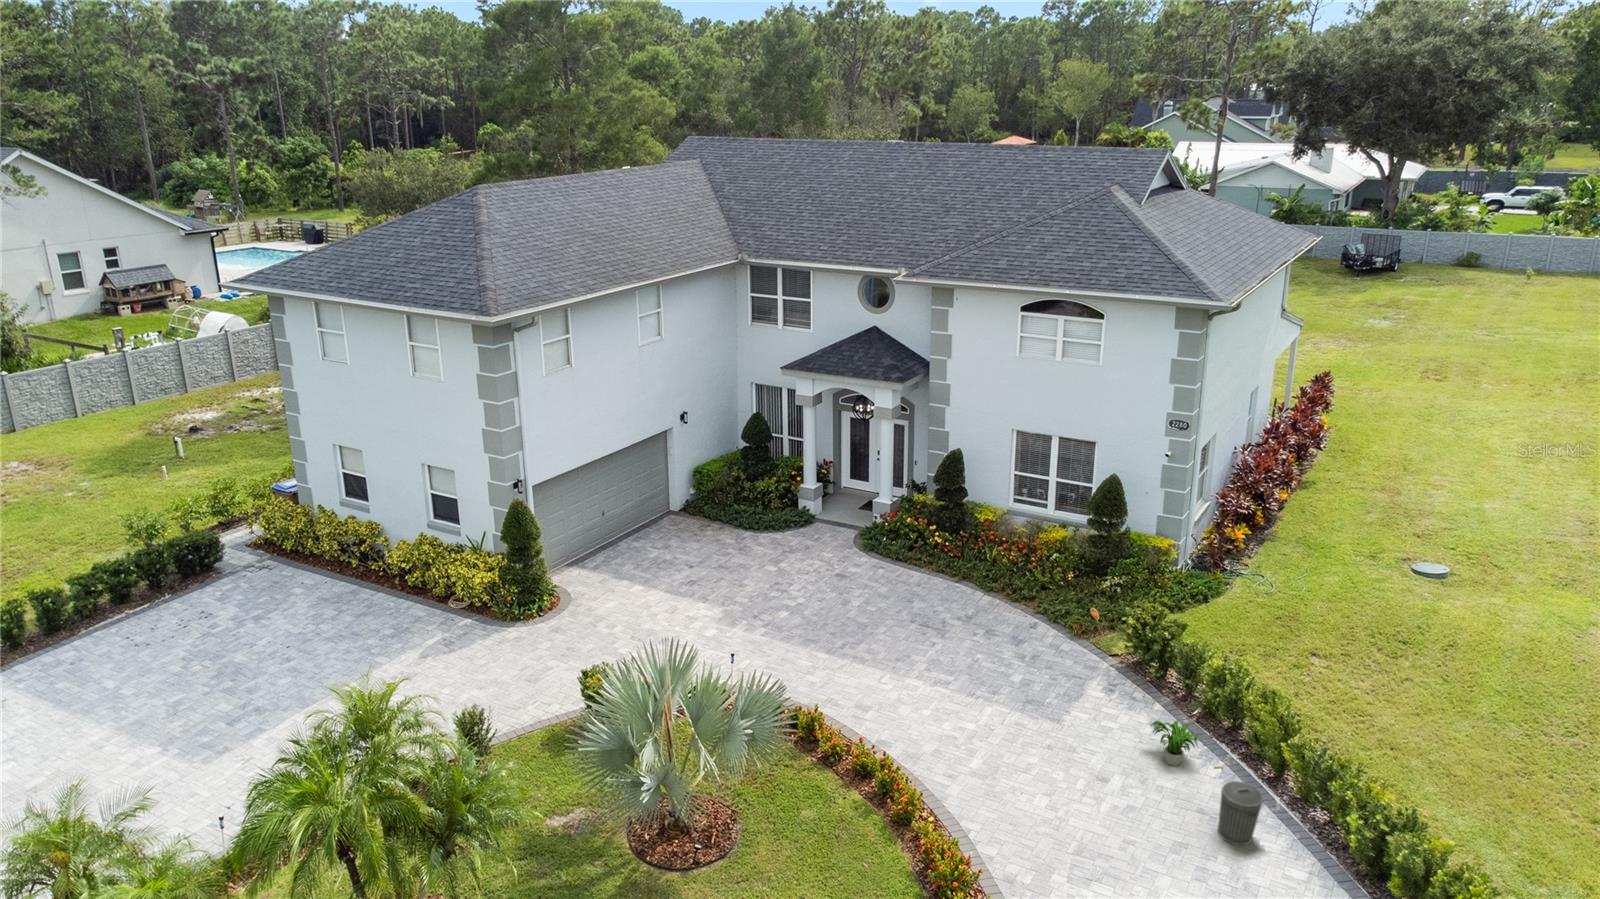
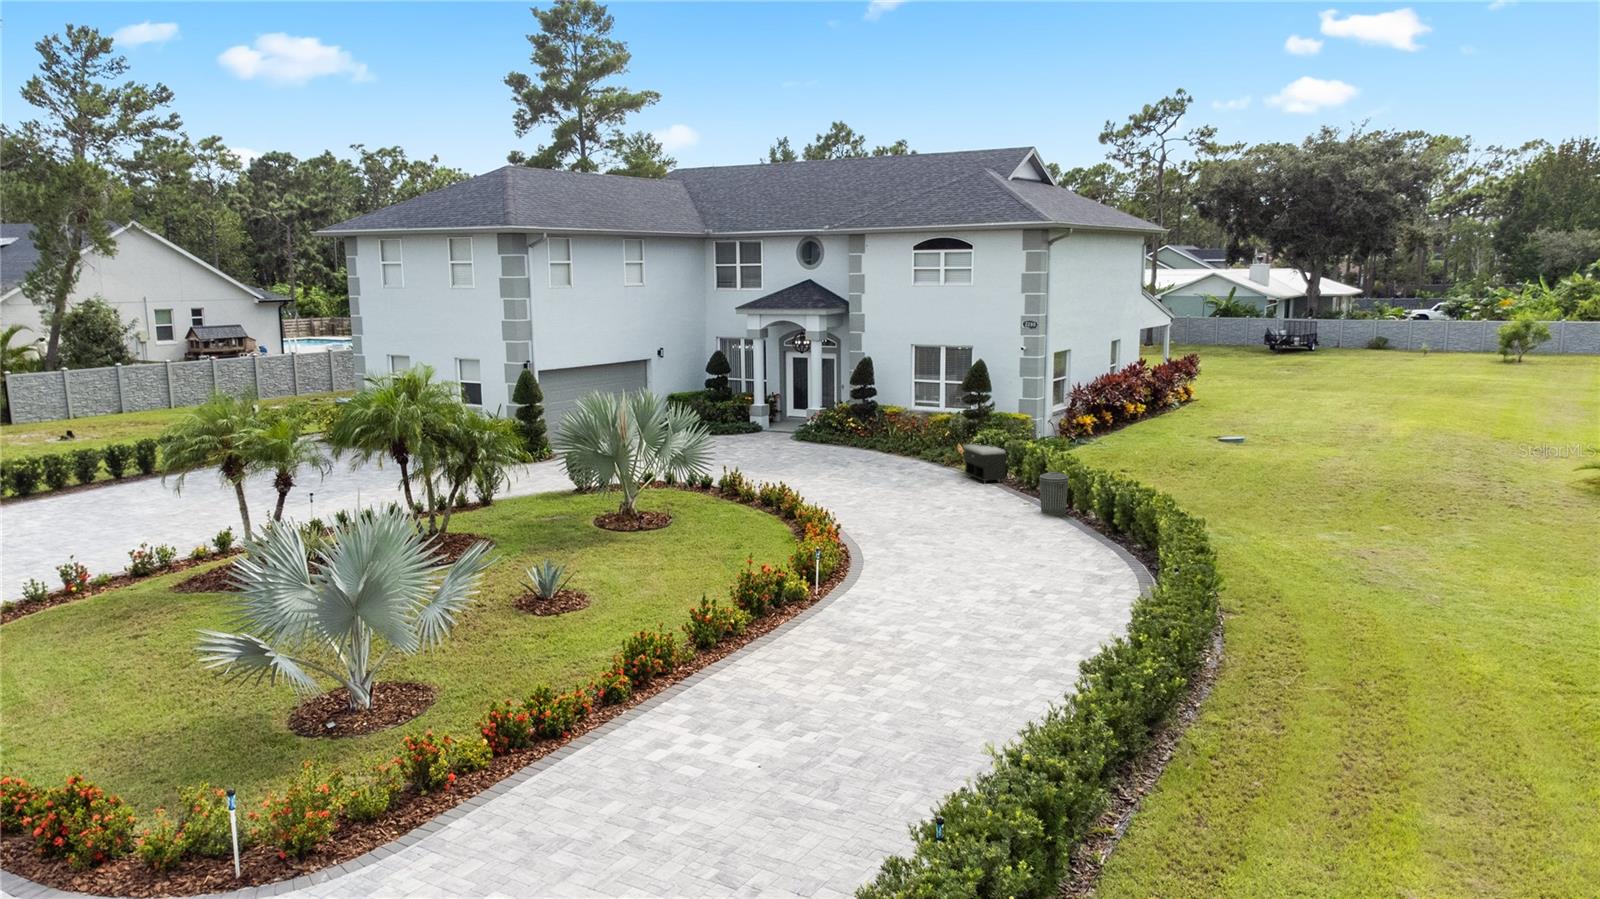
storage bench: none [1091,649,1154,717] -> present [964,444,1006,482]
potted plant: present [1151,721,1200,766] -> none [998,463,1035,495]

